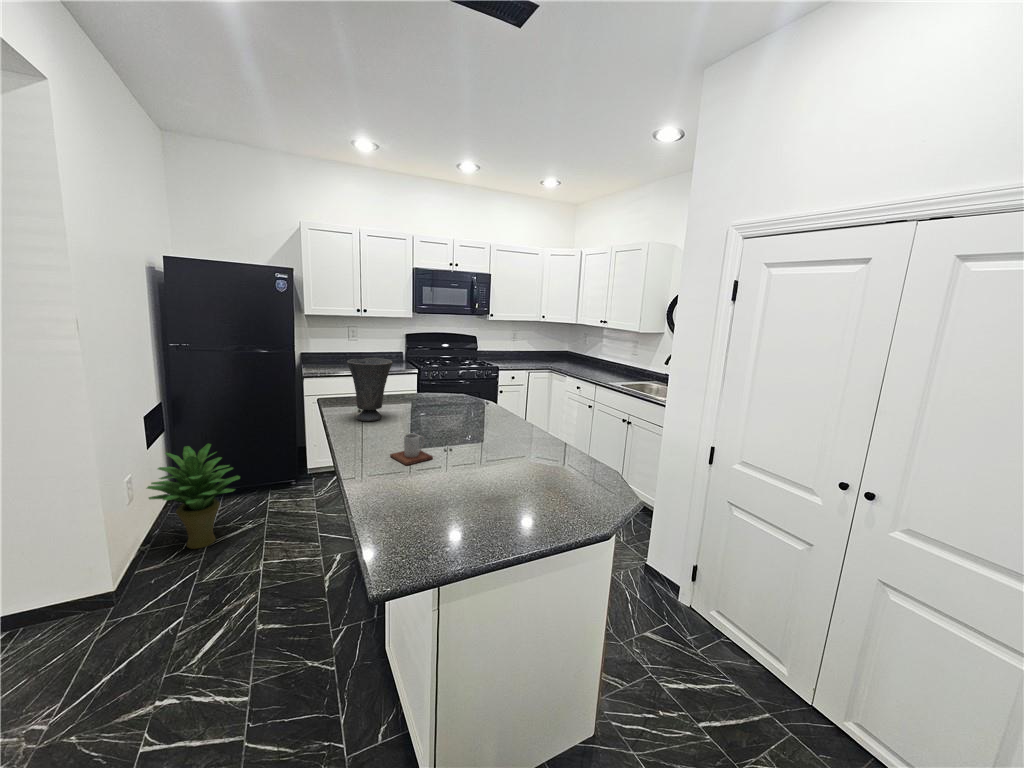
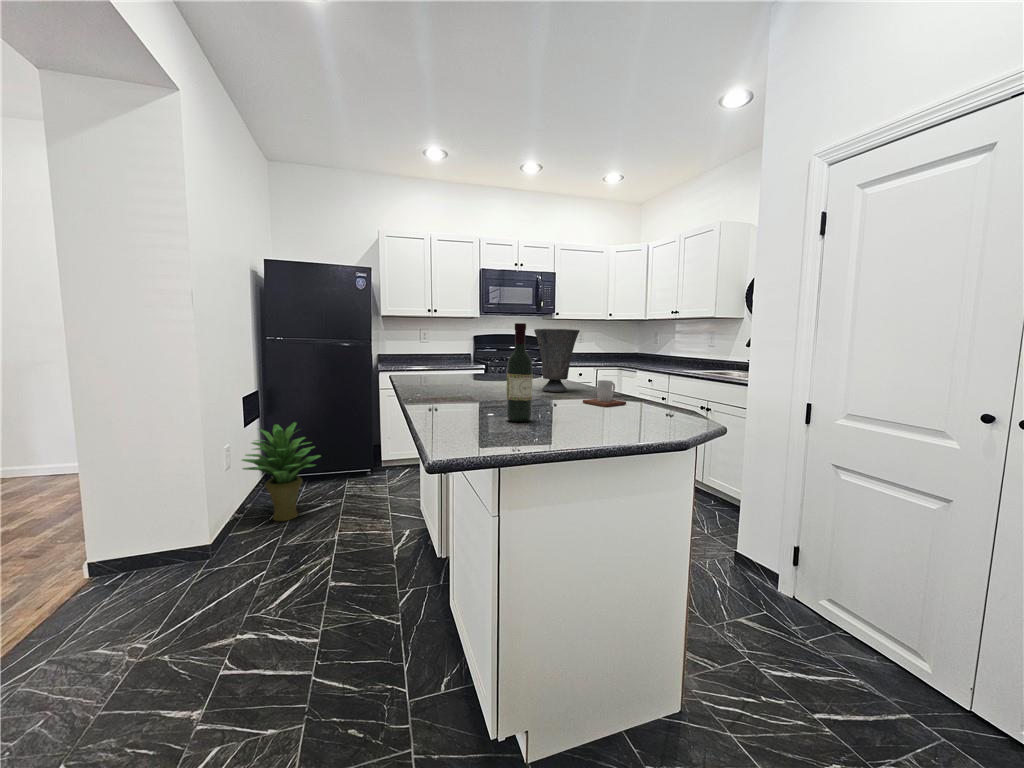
vase: present [347,358,393,421] -> present [534,329,580,392]
wine bottle: none [444,404,470,499] -> present [506,323,533,422]
mug: present [390,434,433,465] -> present [583,380,626,407]

